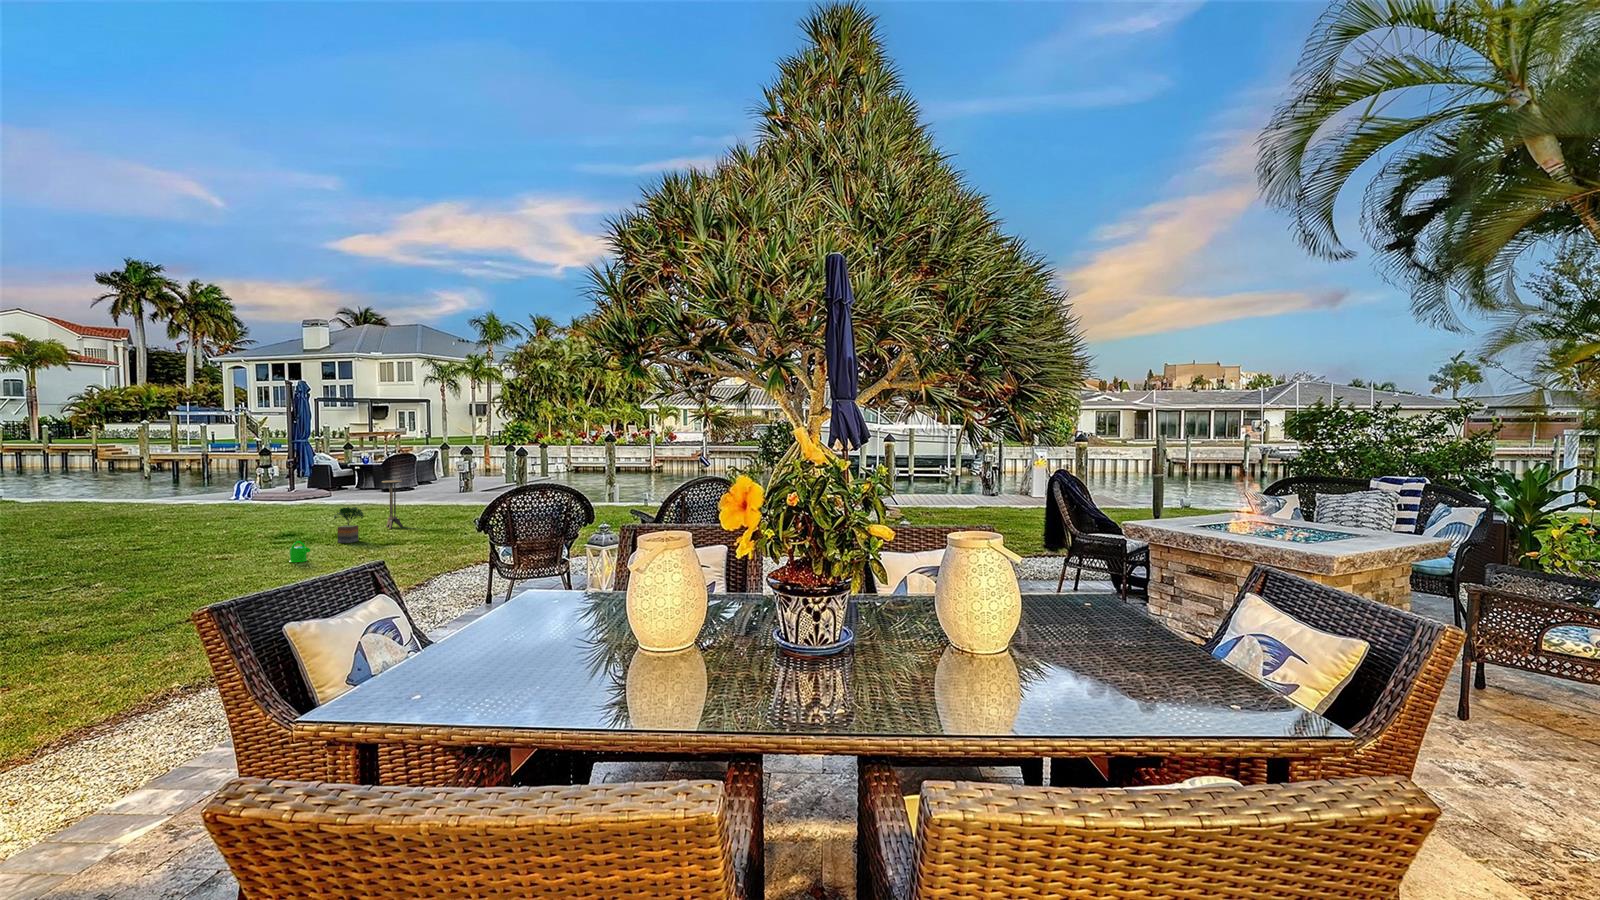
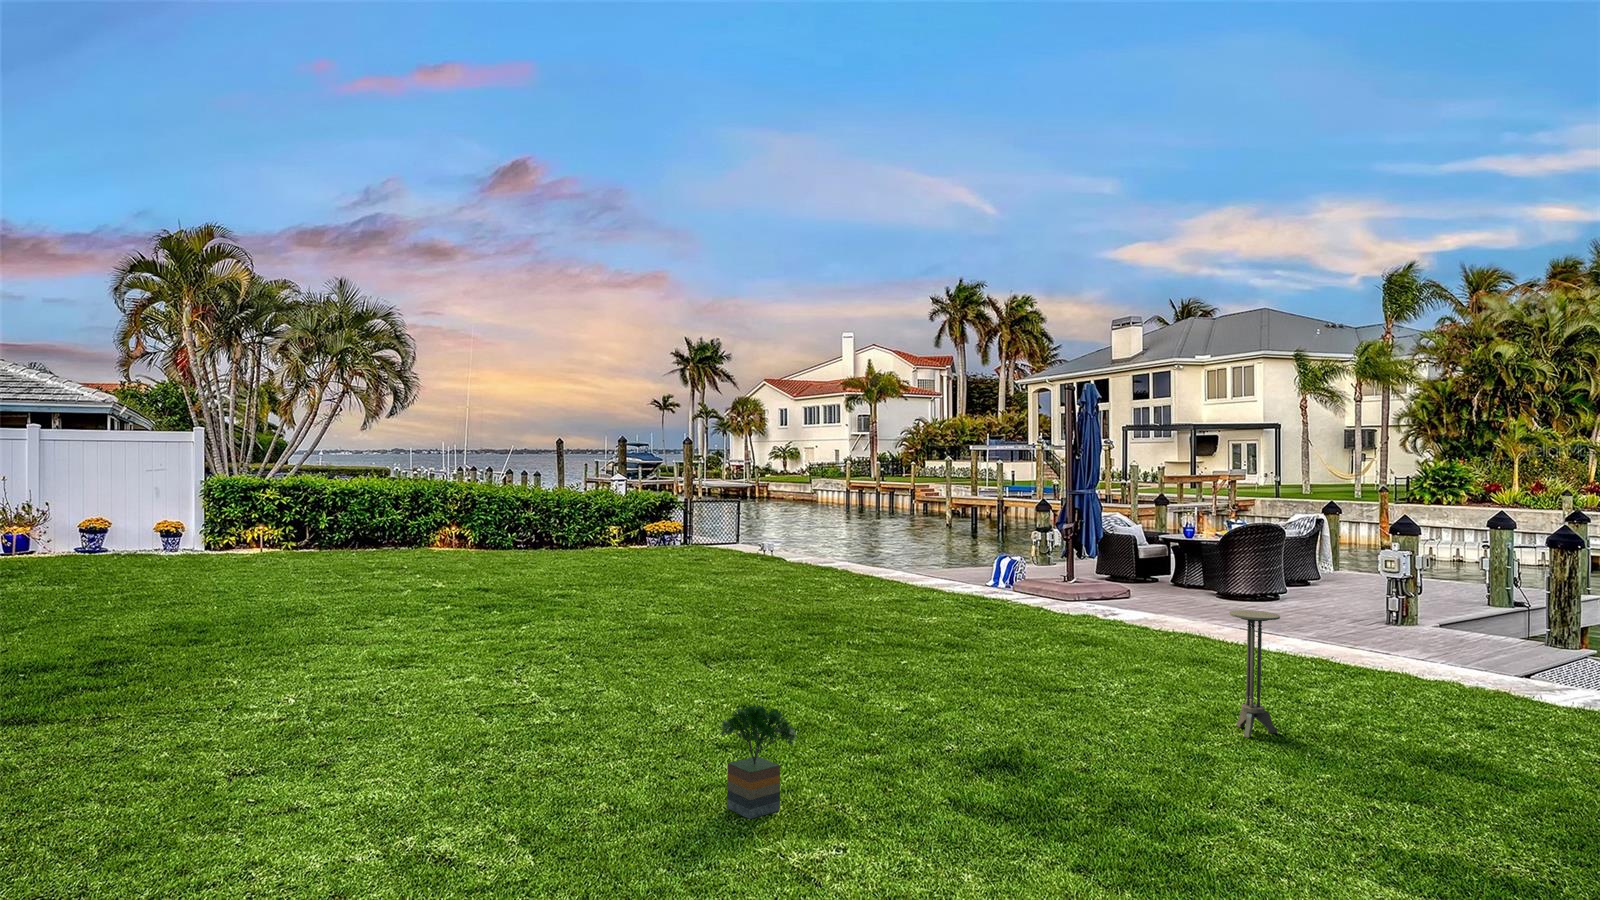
potted tree: present [334,507,364,543] -> present [720,705,797,819]
watering can: present [289,541,310,562] -> none [992,805,1042,872]

